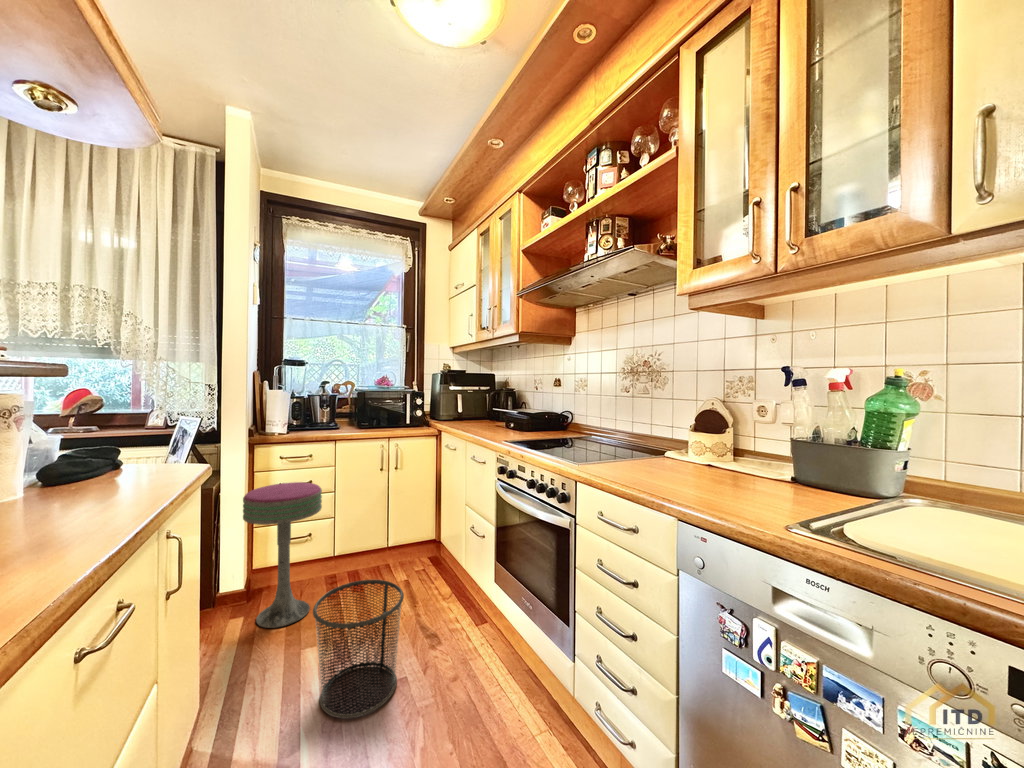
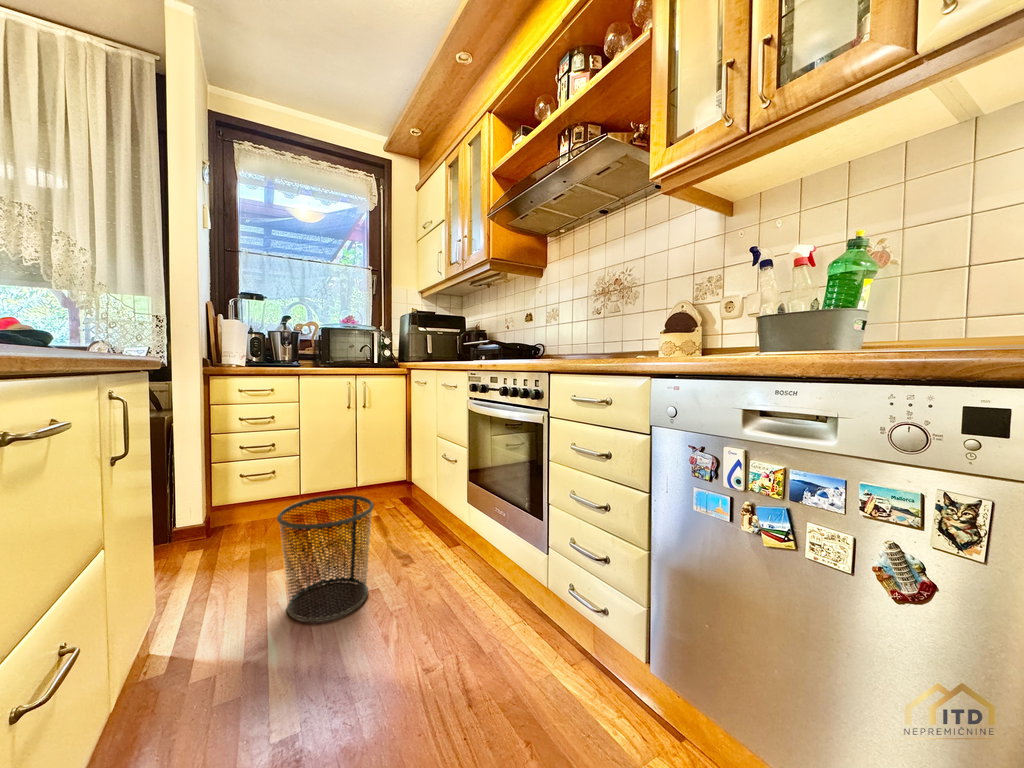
bar stool: present [243,482,322,628] -> none [198,413,285,557]

